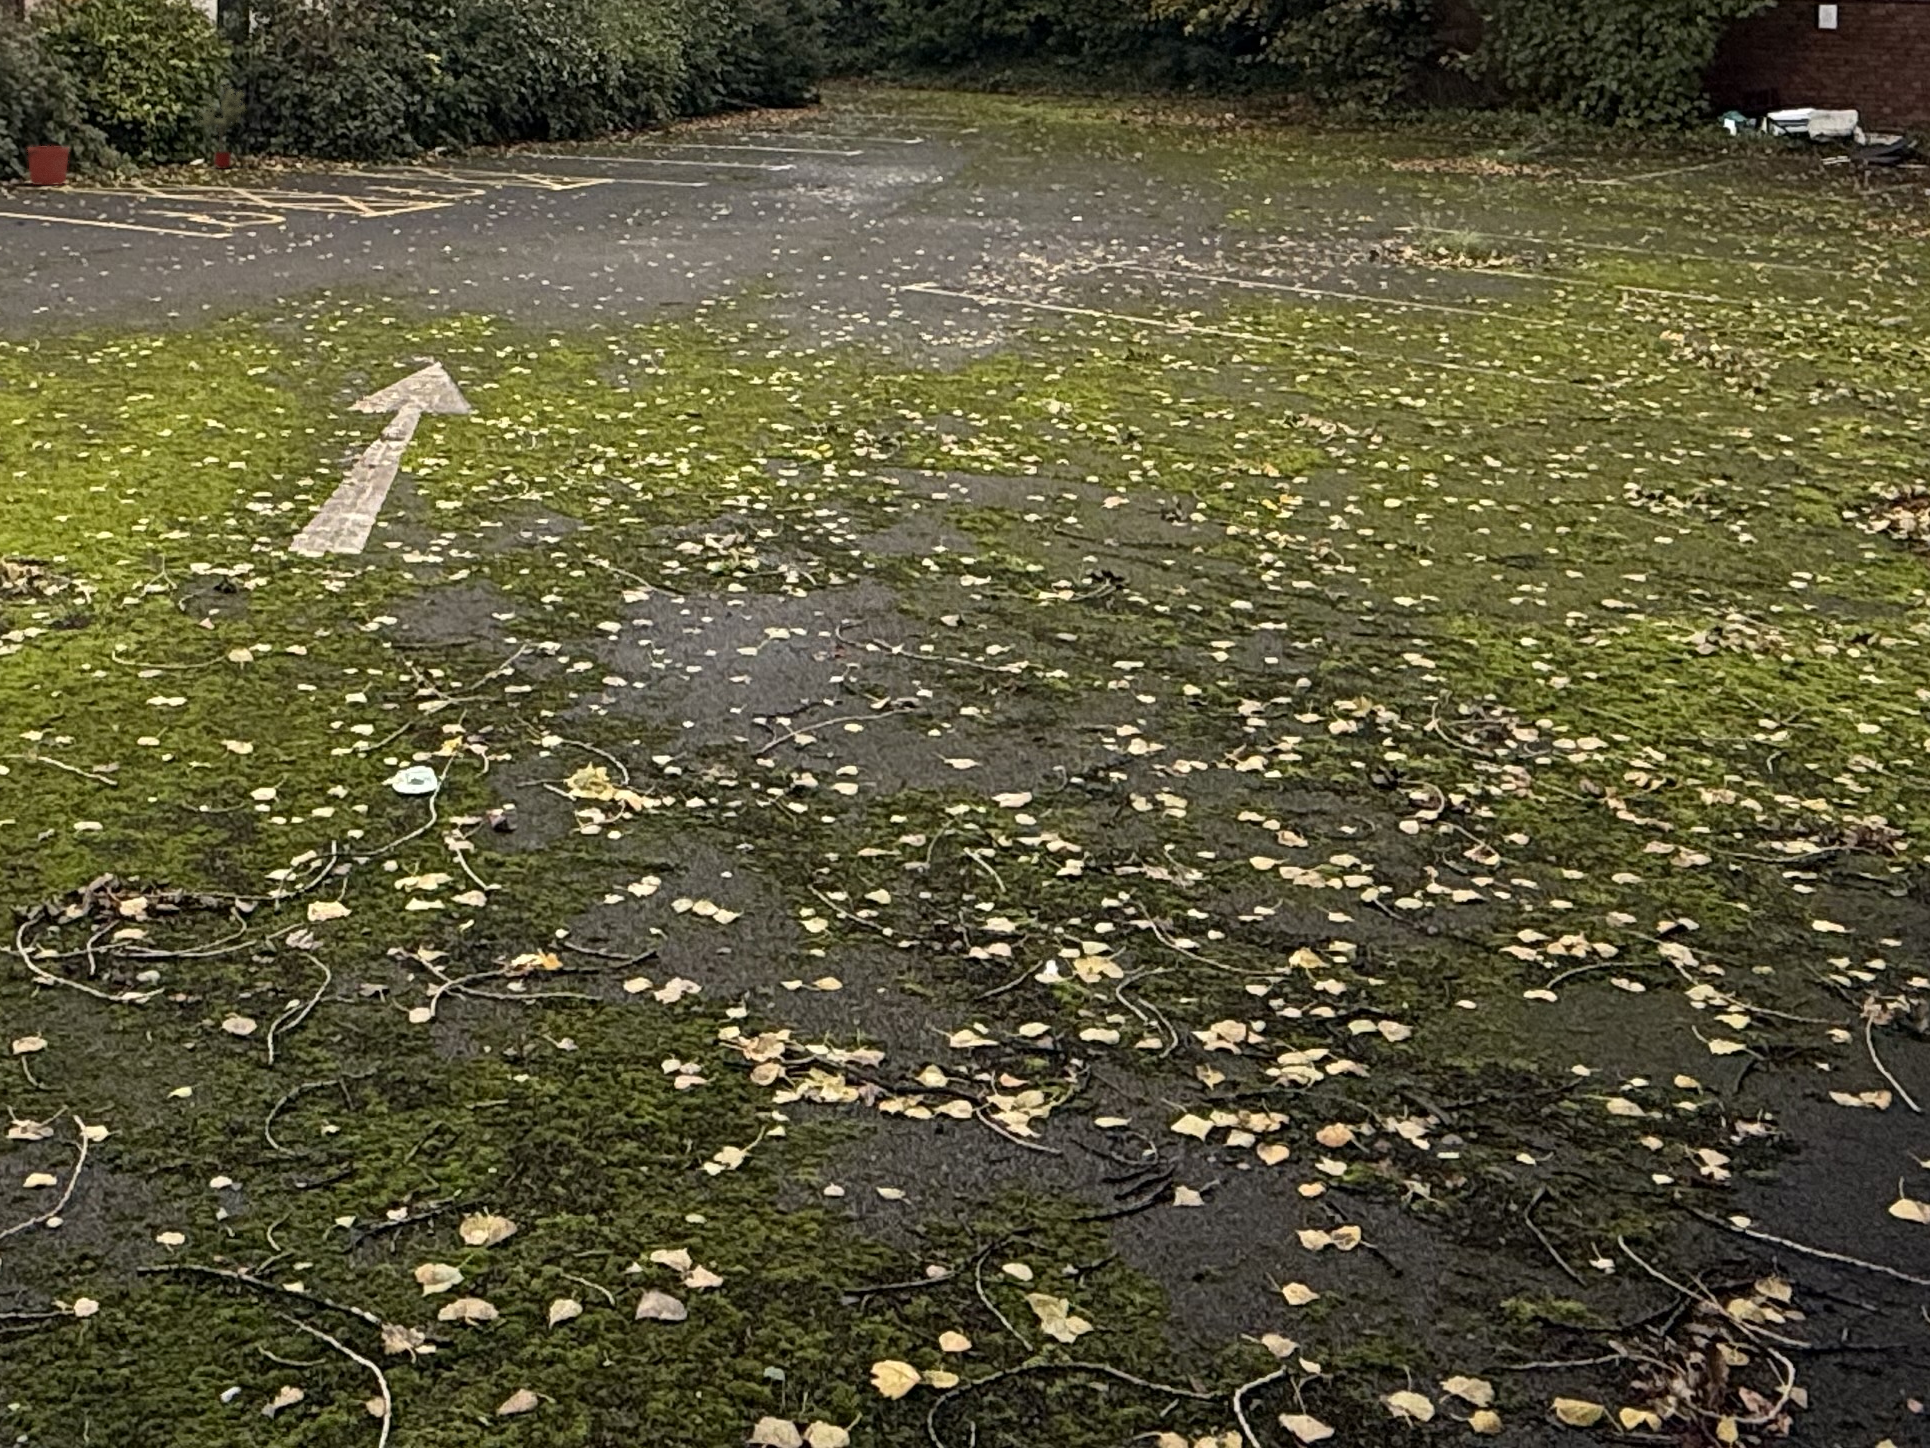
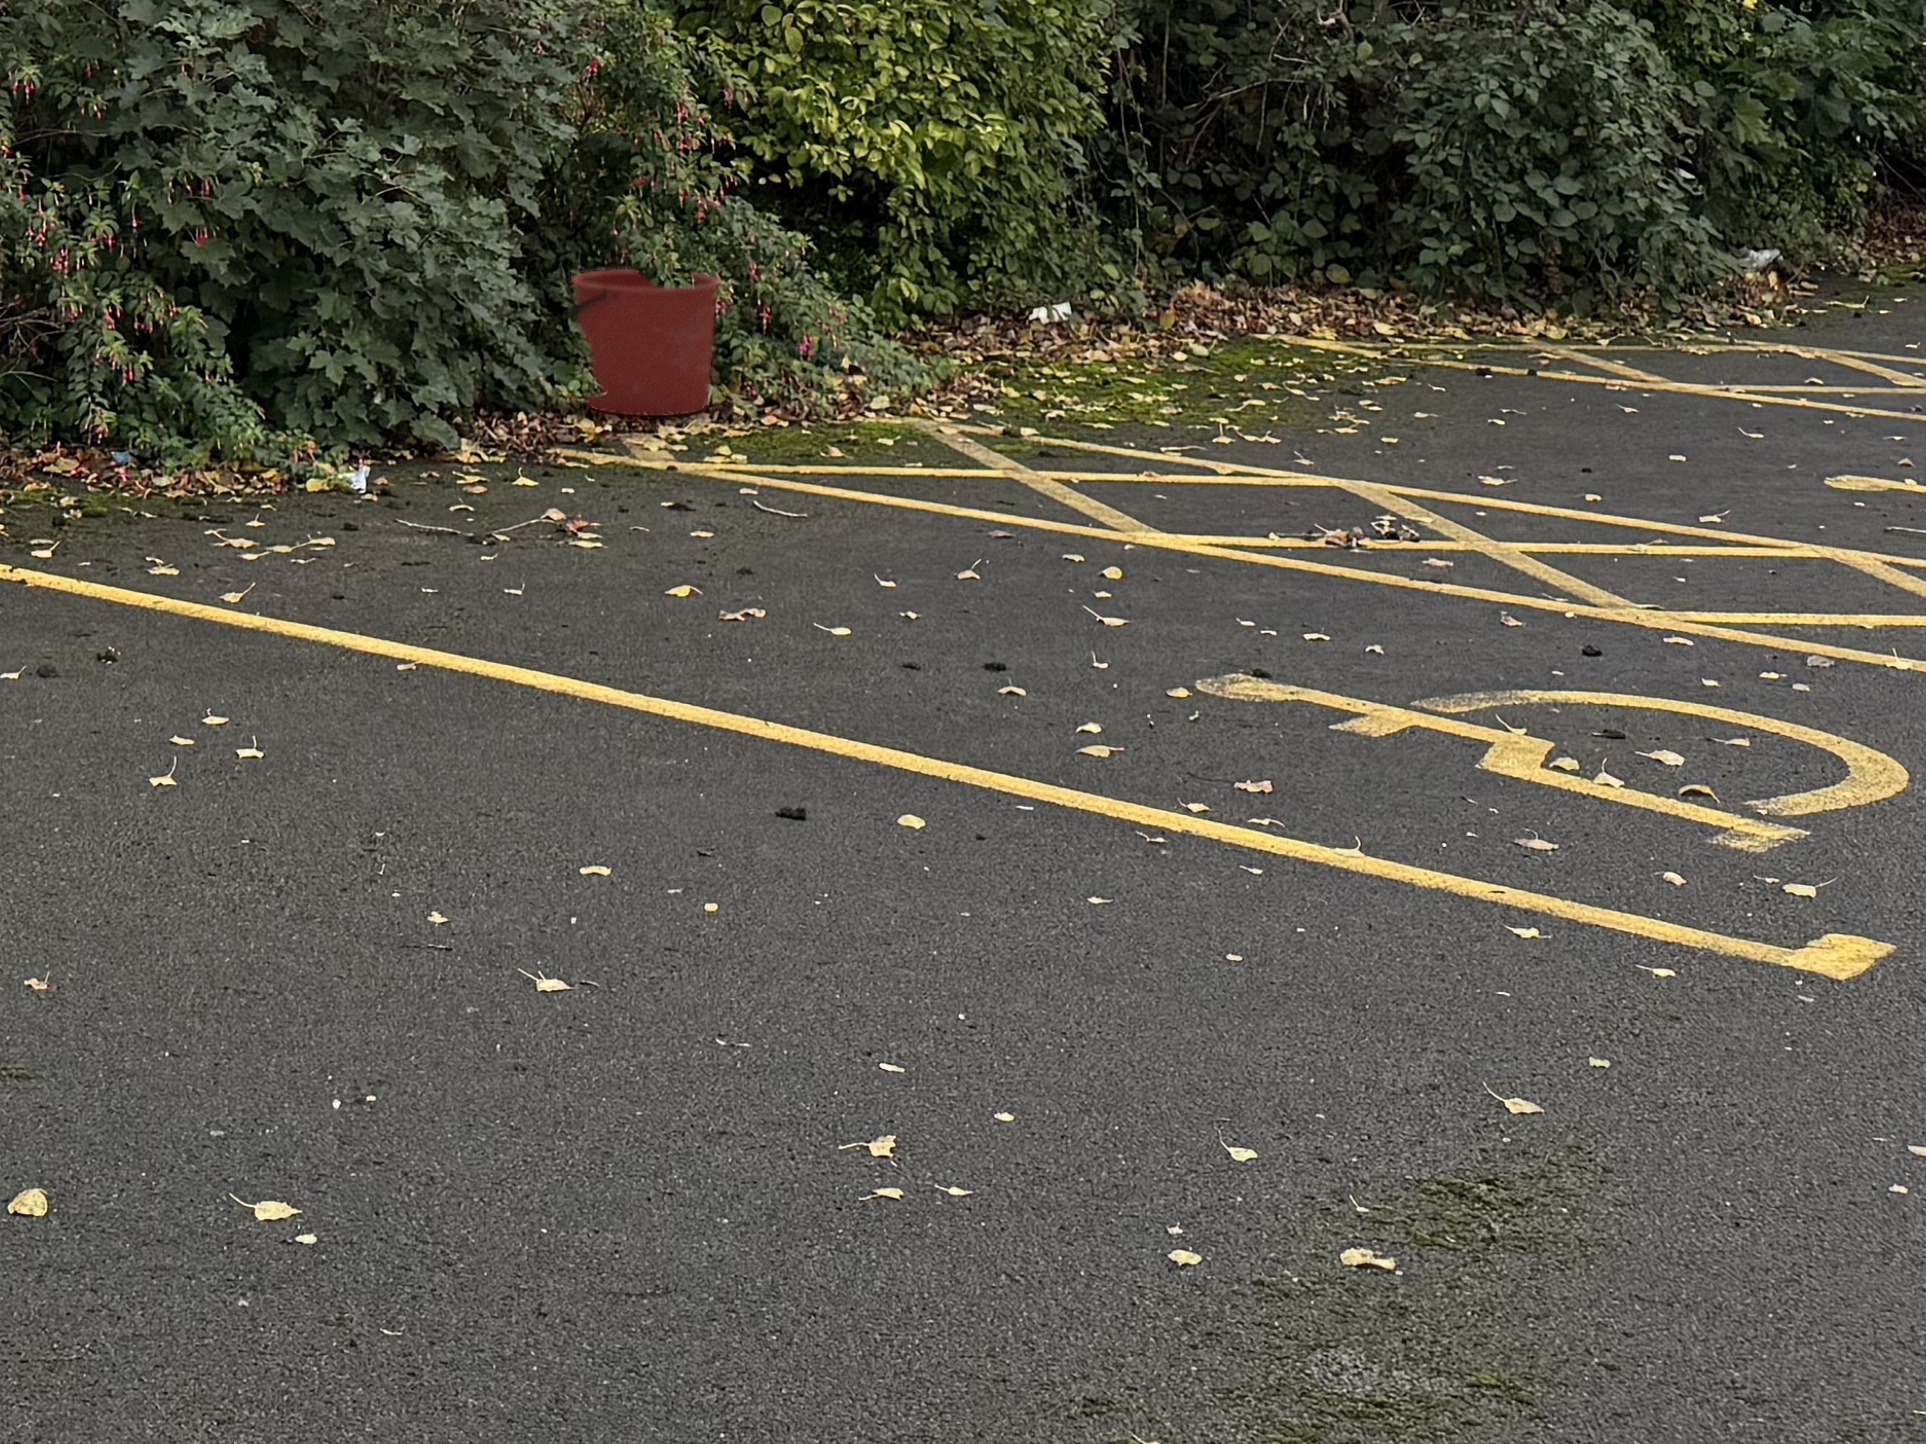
potted tree: present [198,82,245,169] -> none [1074,23,1238,327]

